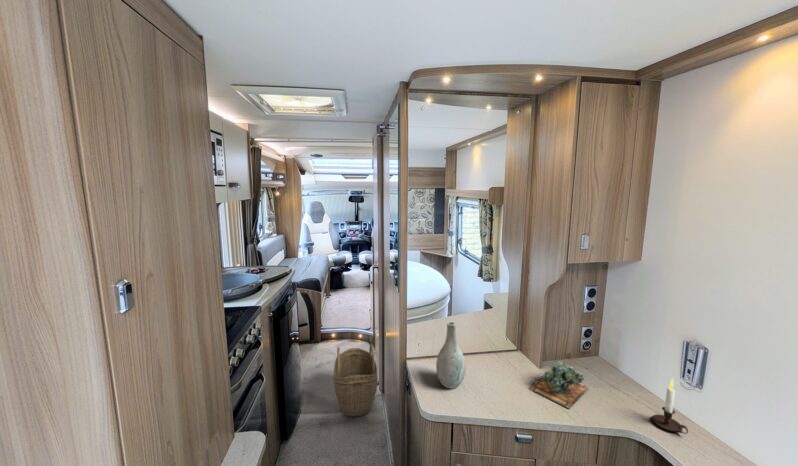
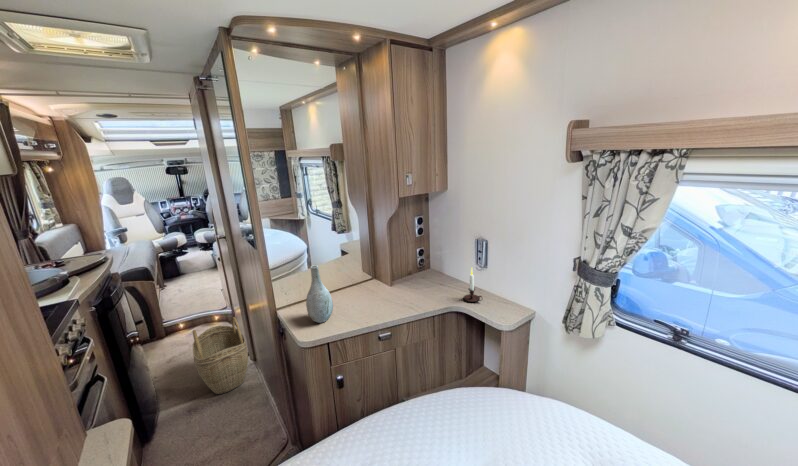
succulent plant: present [529,362,589,408] -> none [385,278,426,308]

